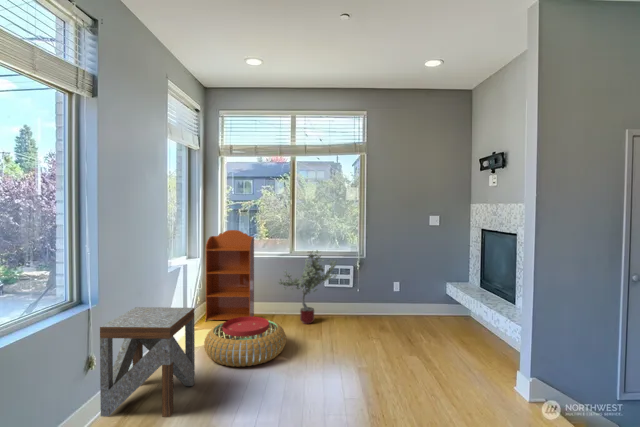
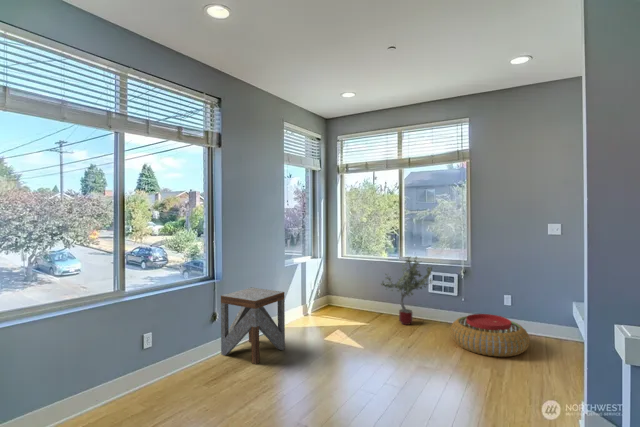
bookcase: present [205,230,254,322] -> none [324,236,365,316]
pouf: present [204,316,286,367] -> present [451,314,529,357]

